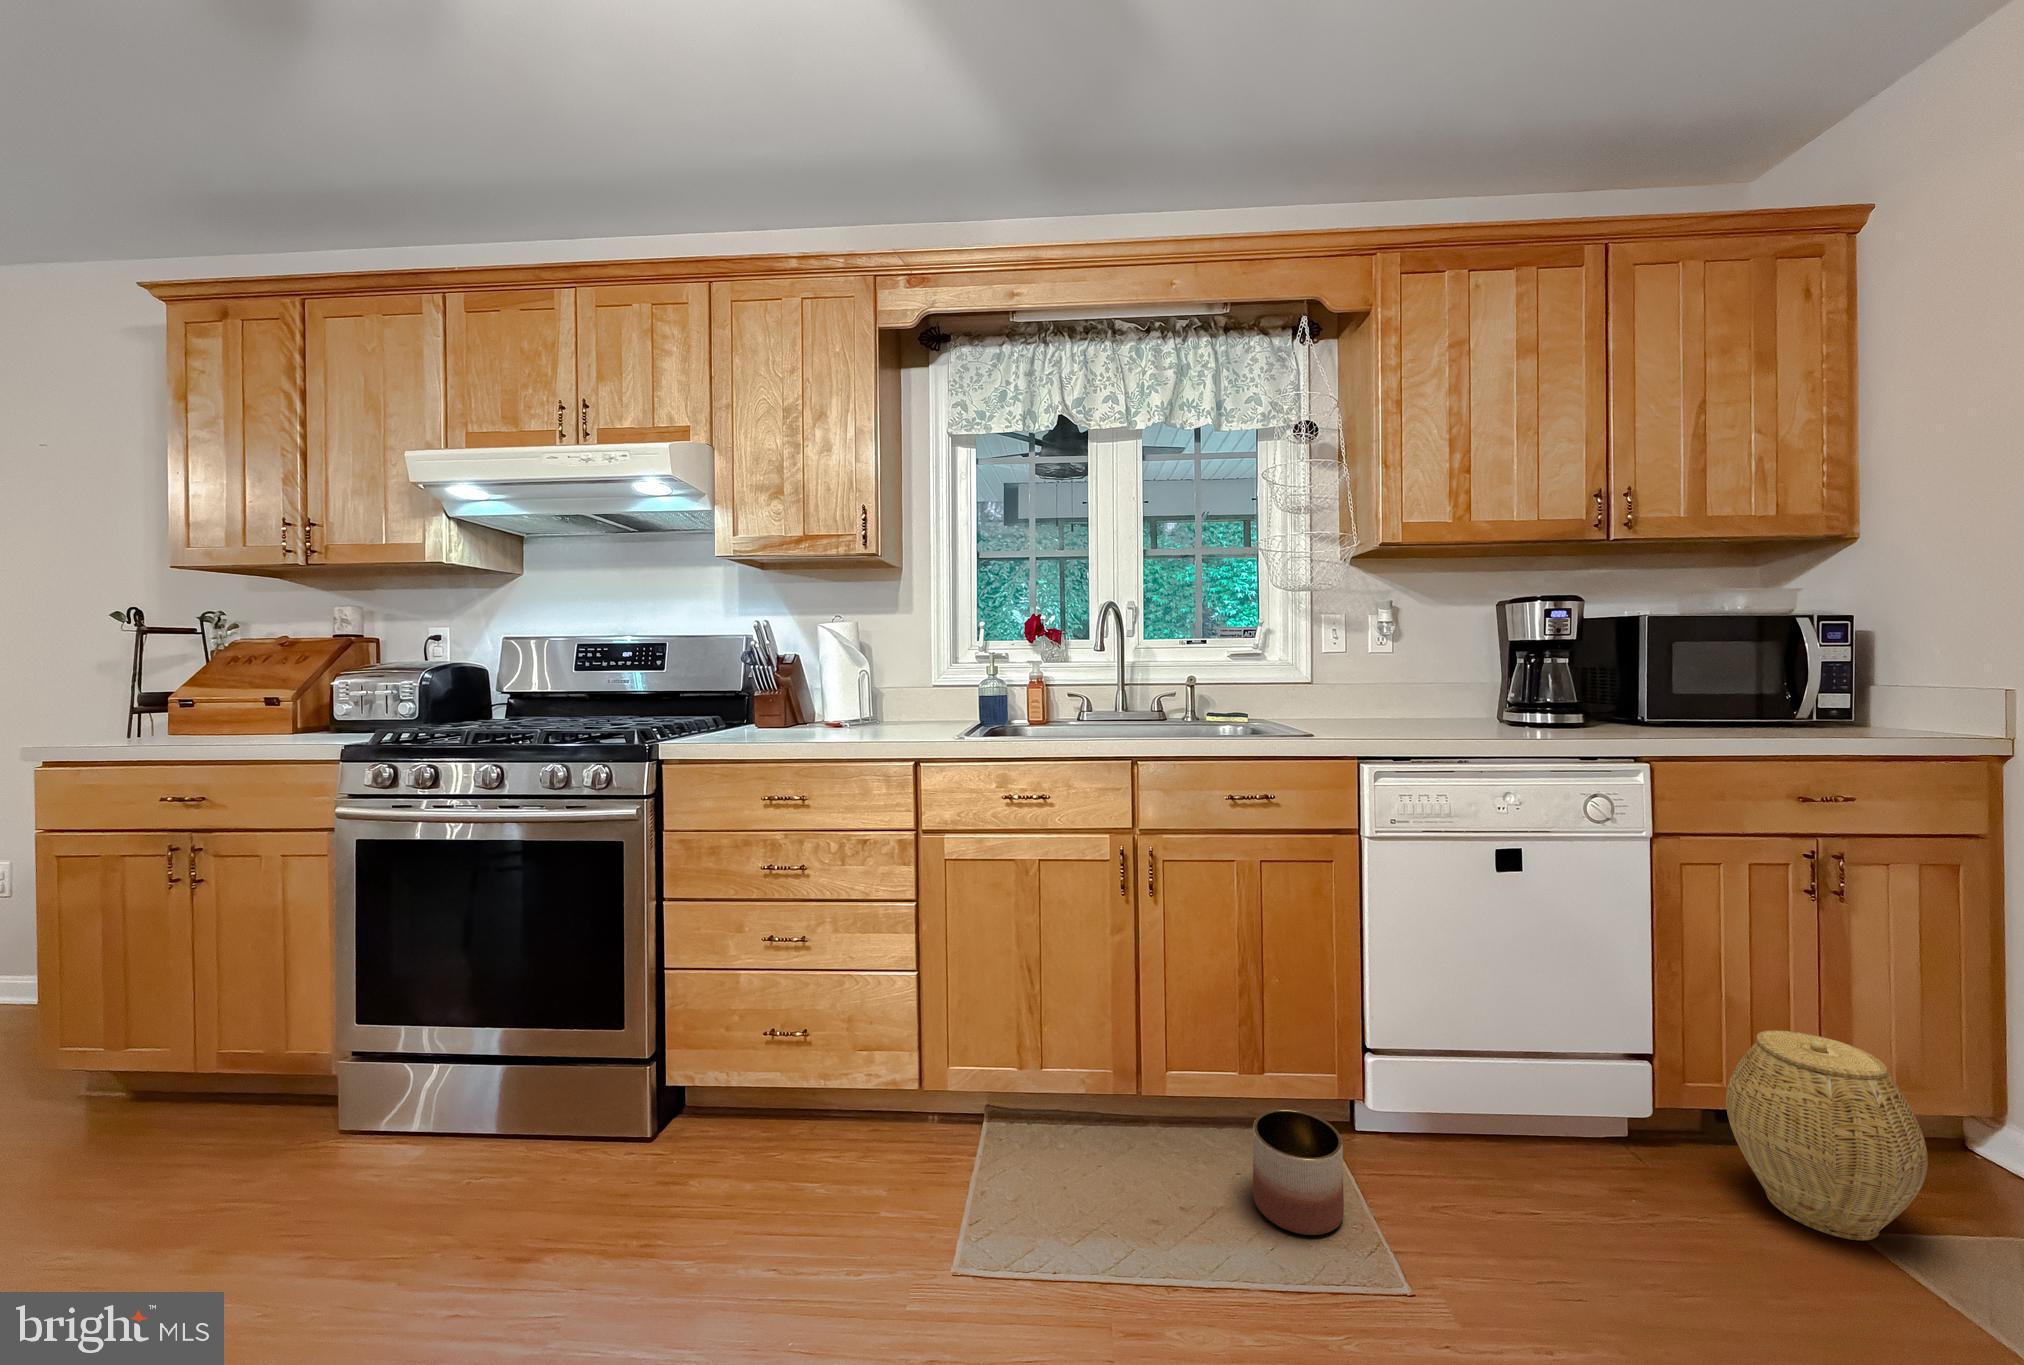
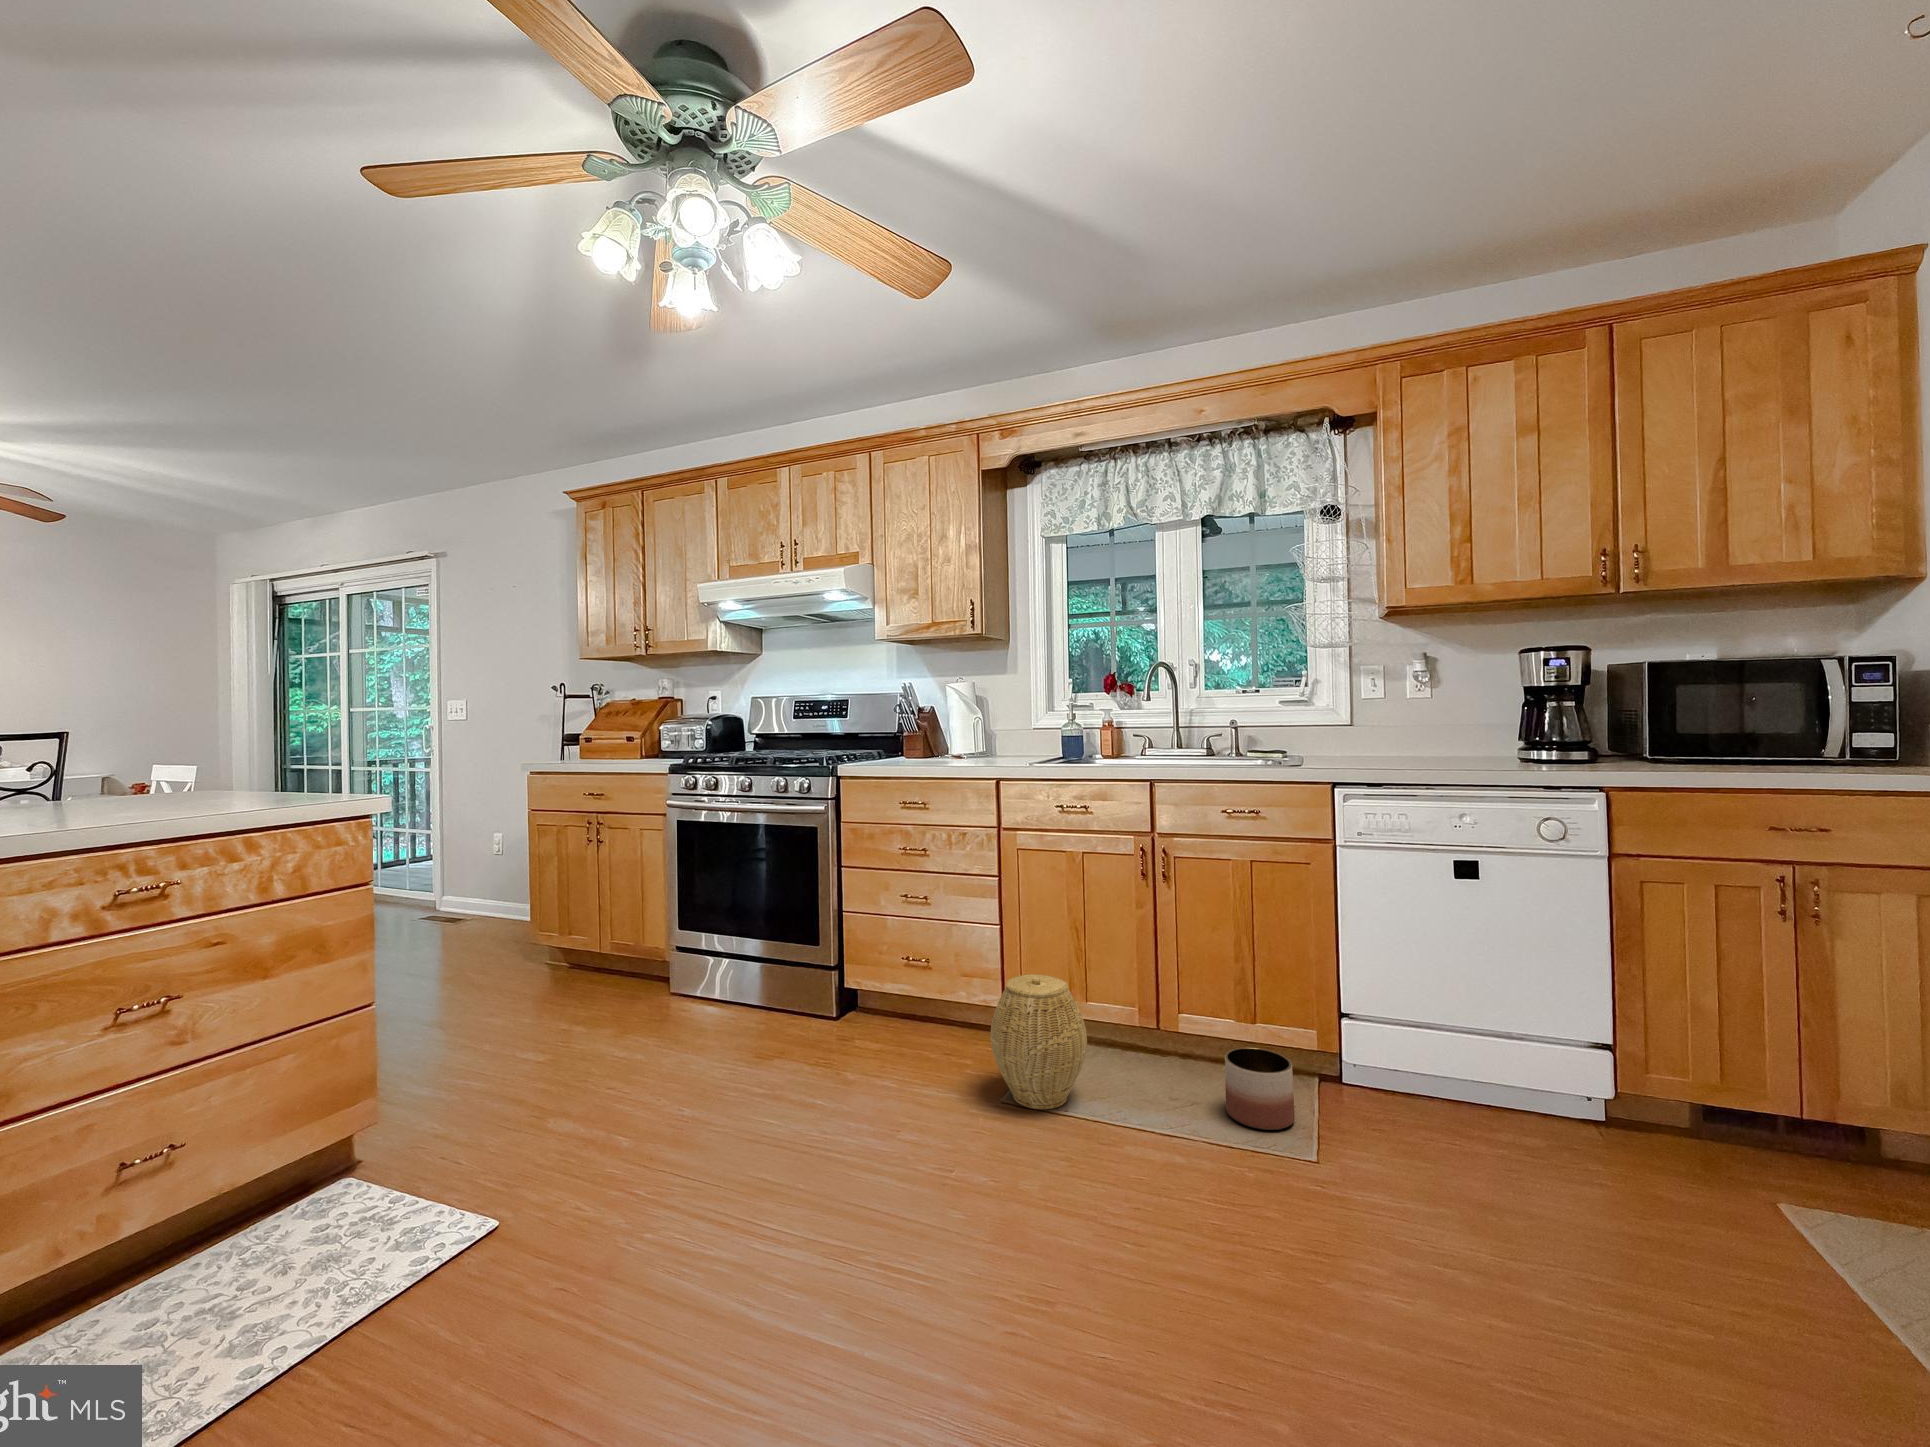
woven basket: present [1726,1031,1928,1240] -> present [991,974,1087,1109]

